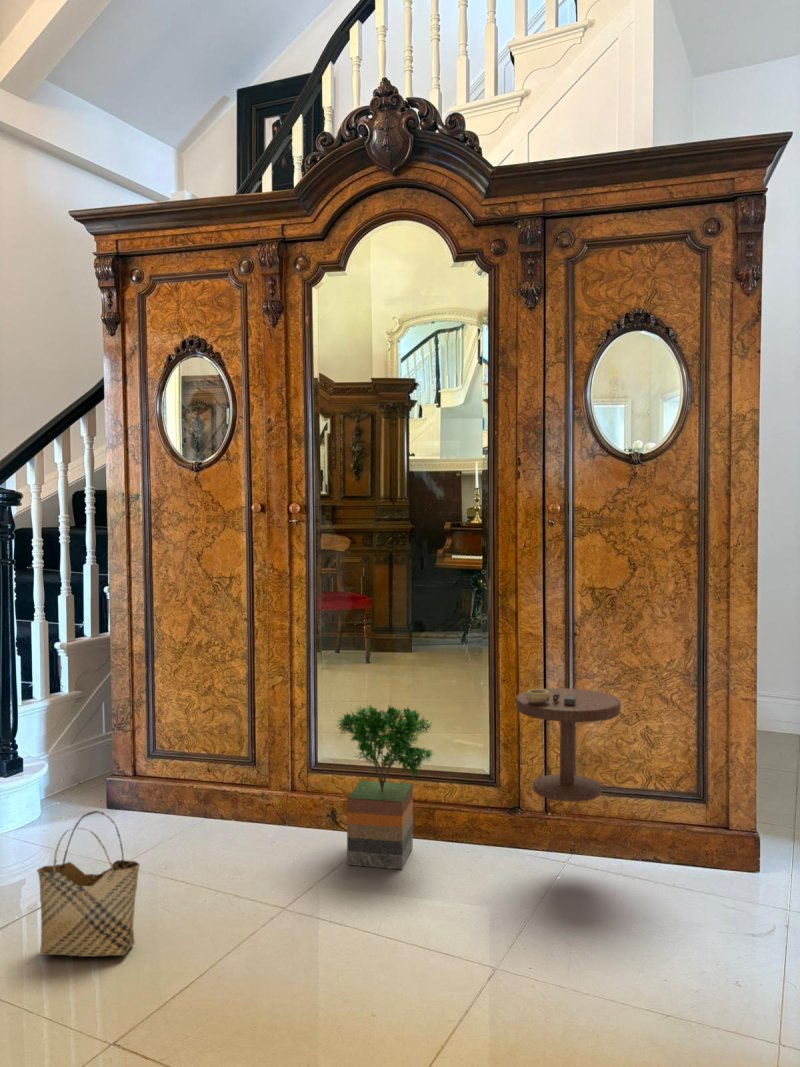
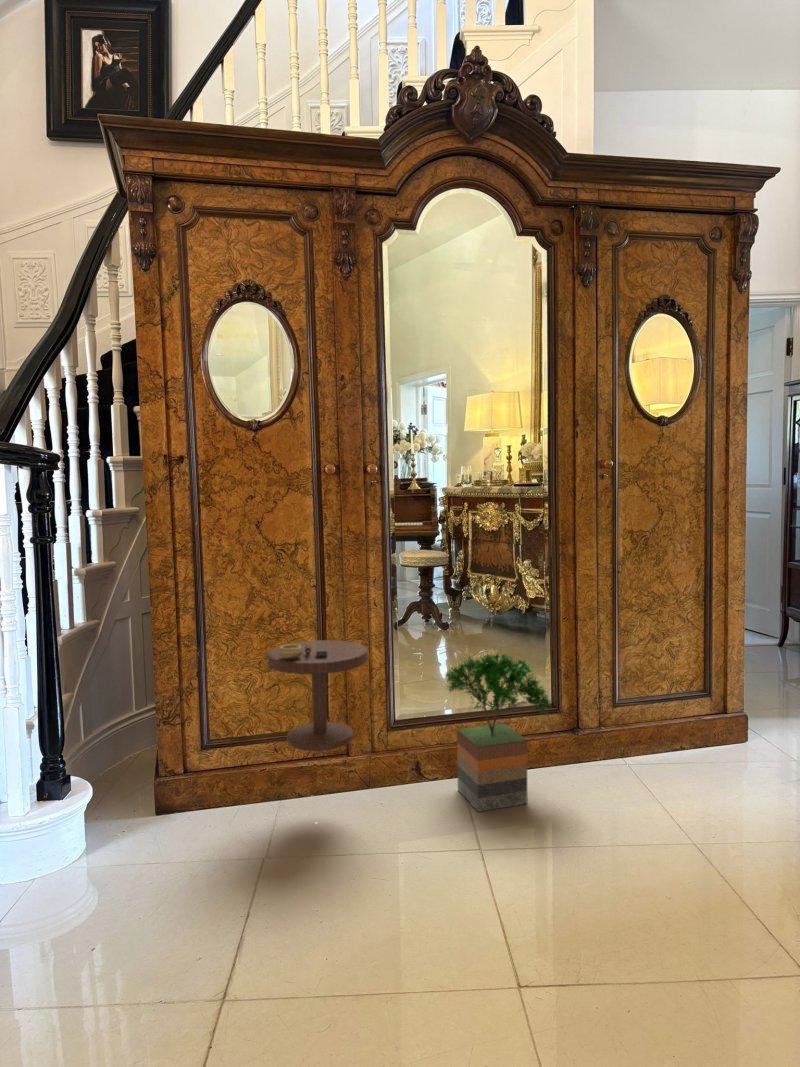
side table: present [516,688,621,802] -> present [267,640,368,751]
woven basket: present [37,811,139,957] -> none [330,815,441,1009]

